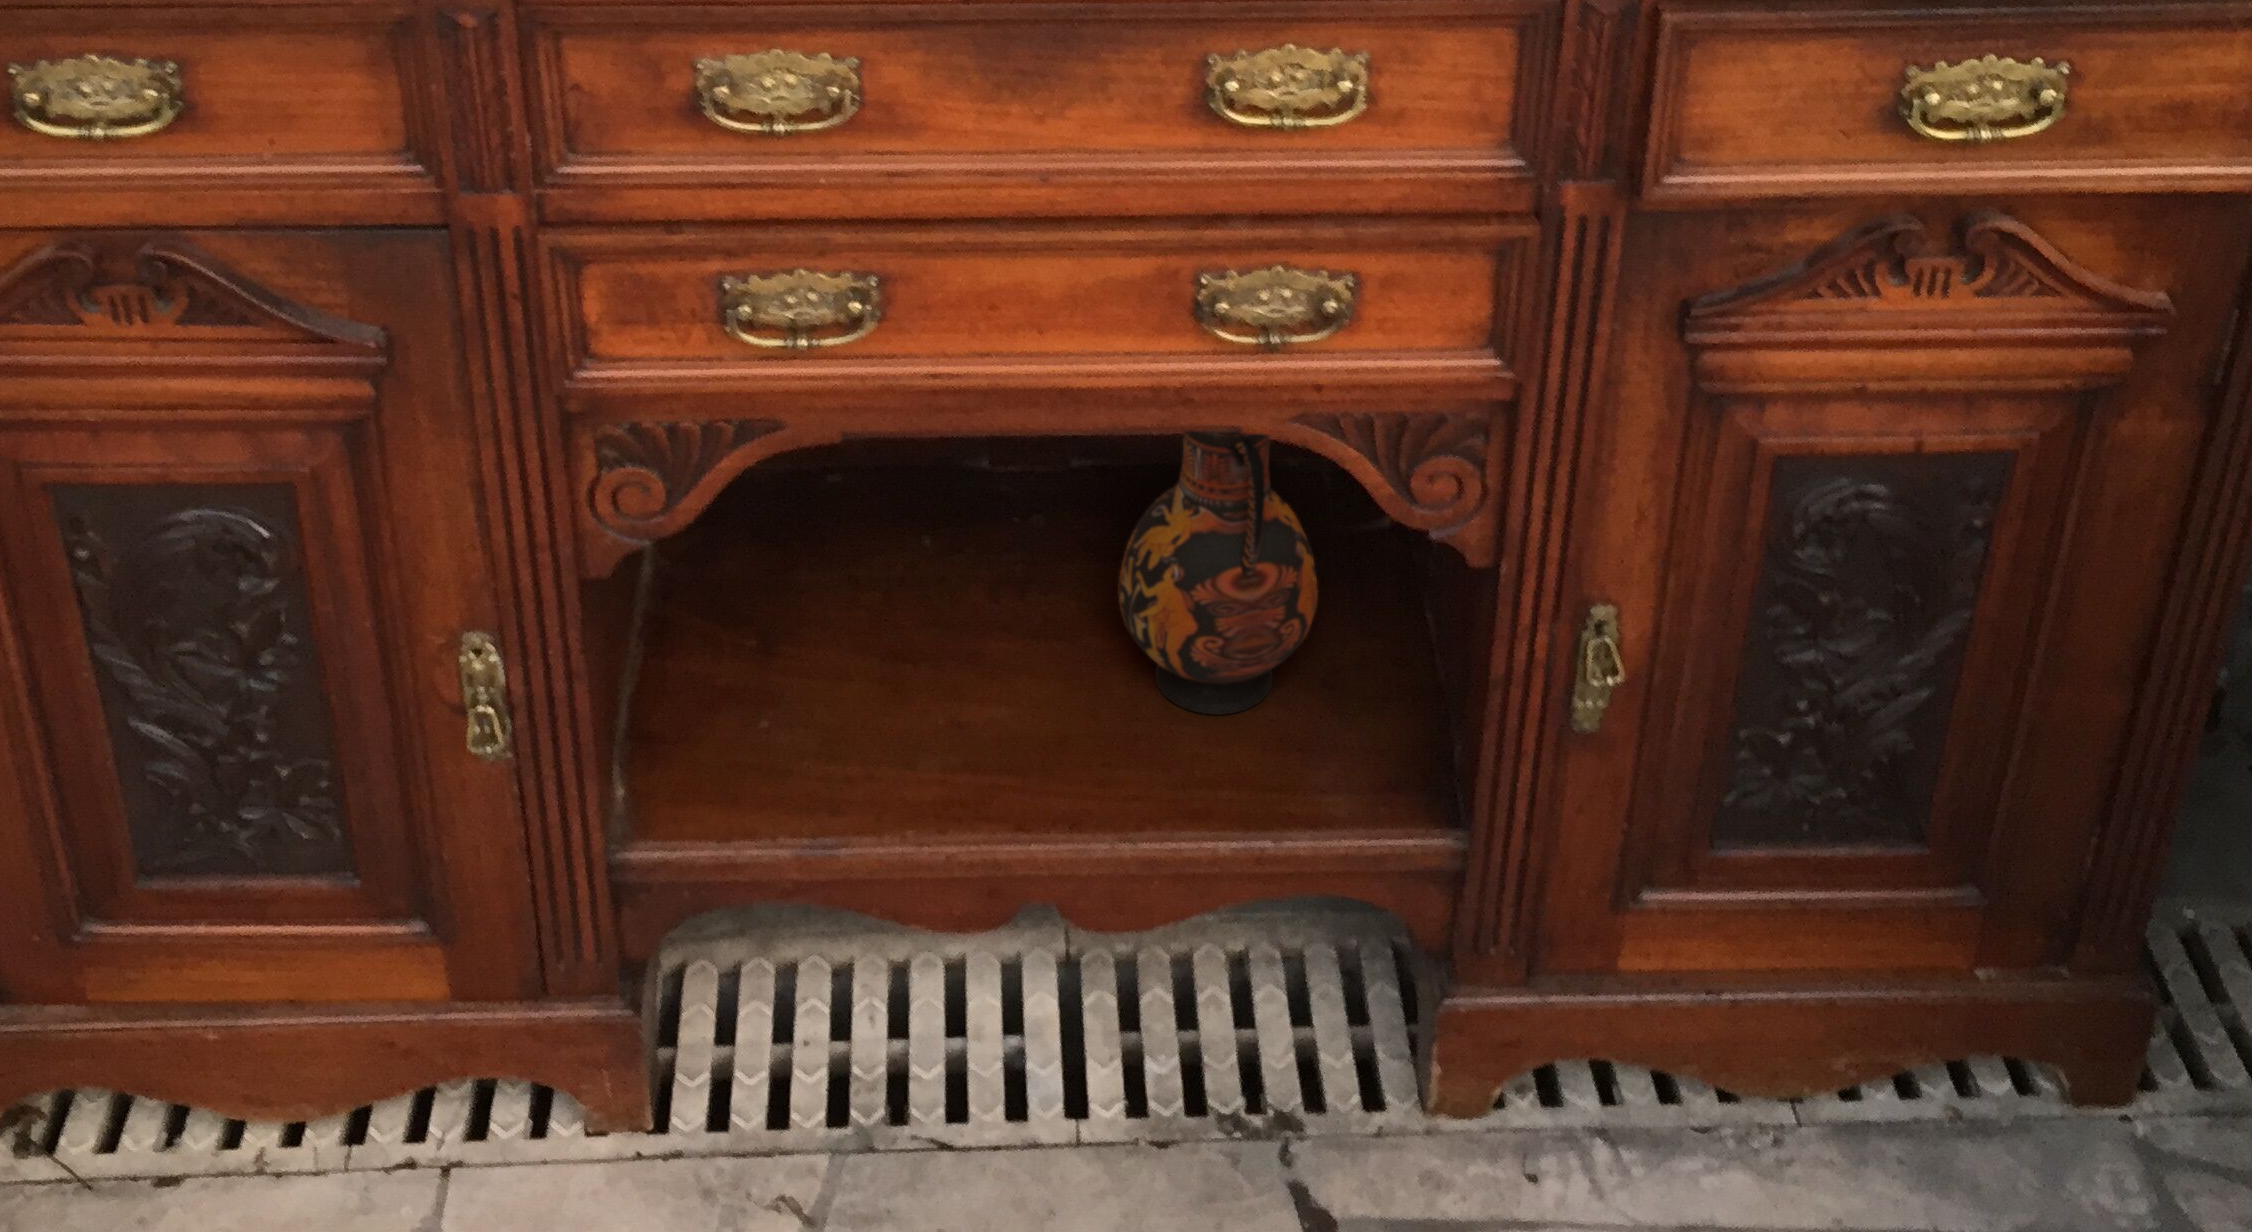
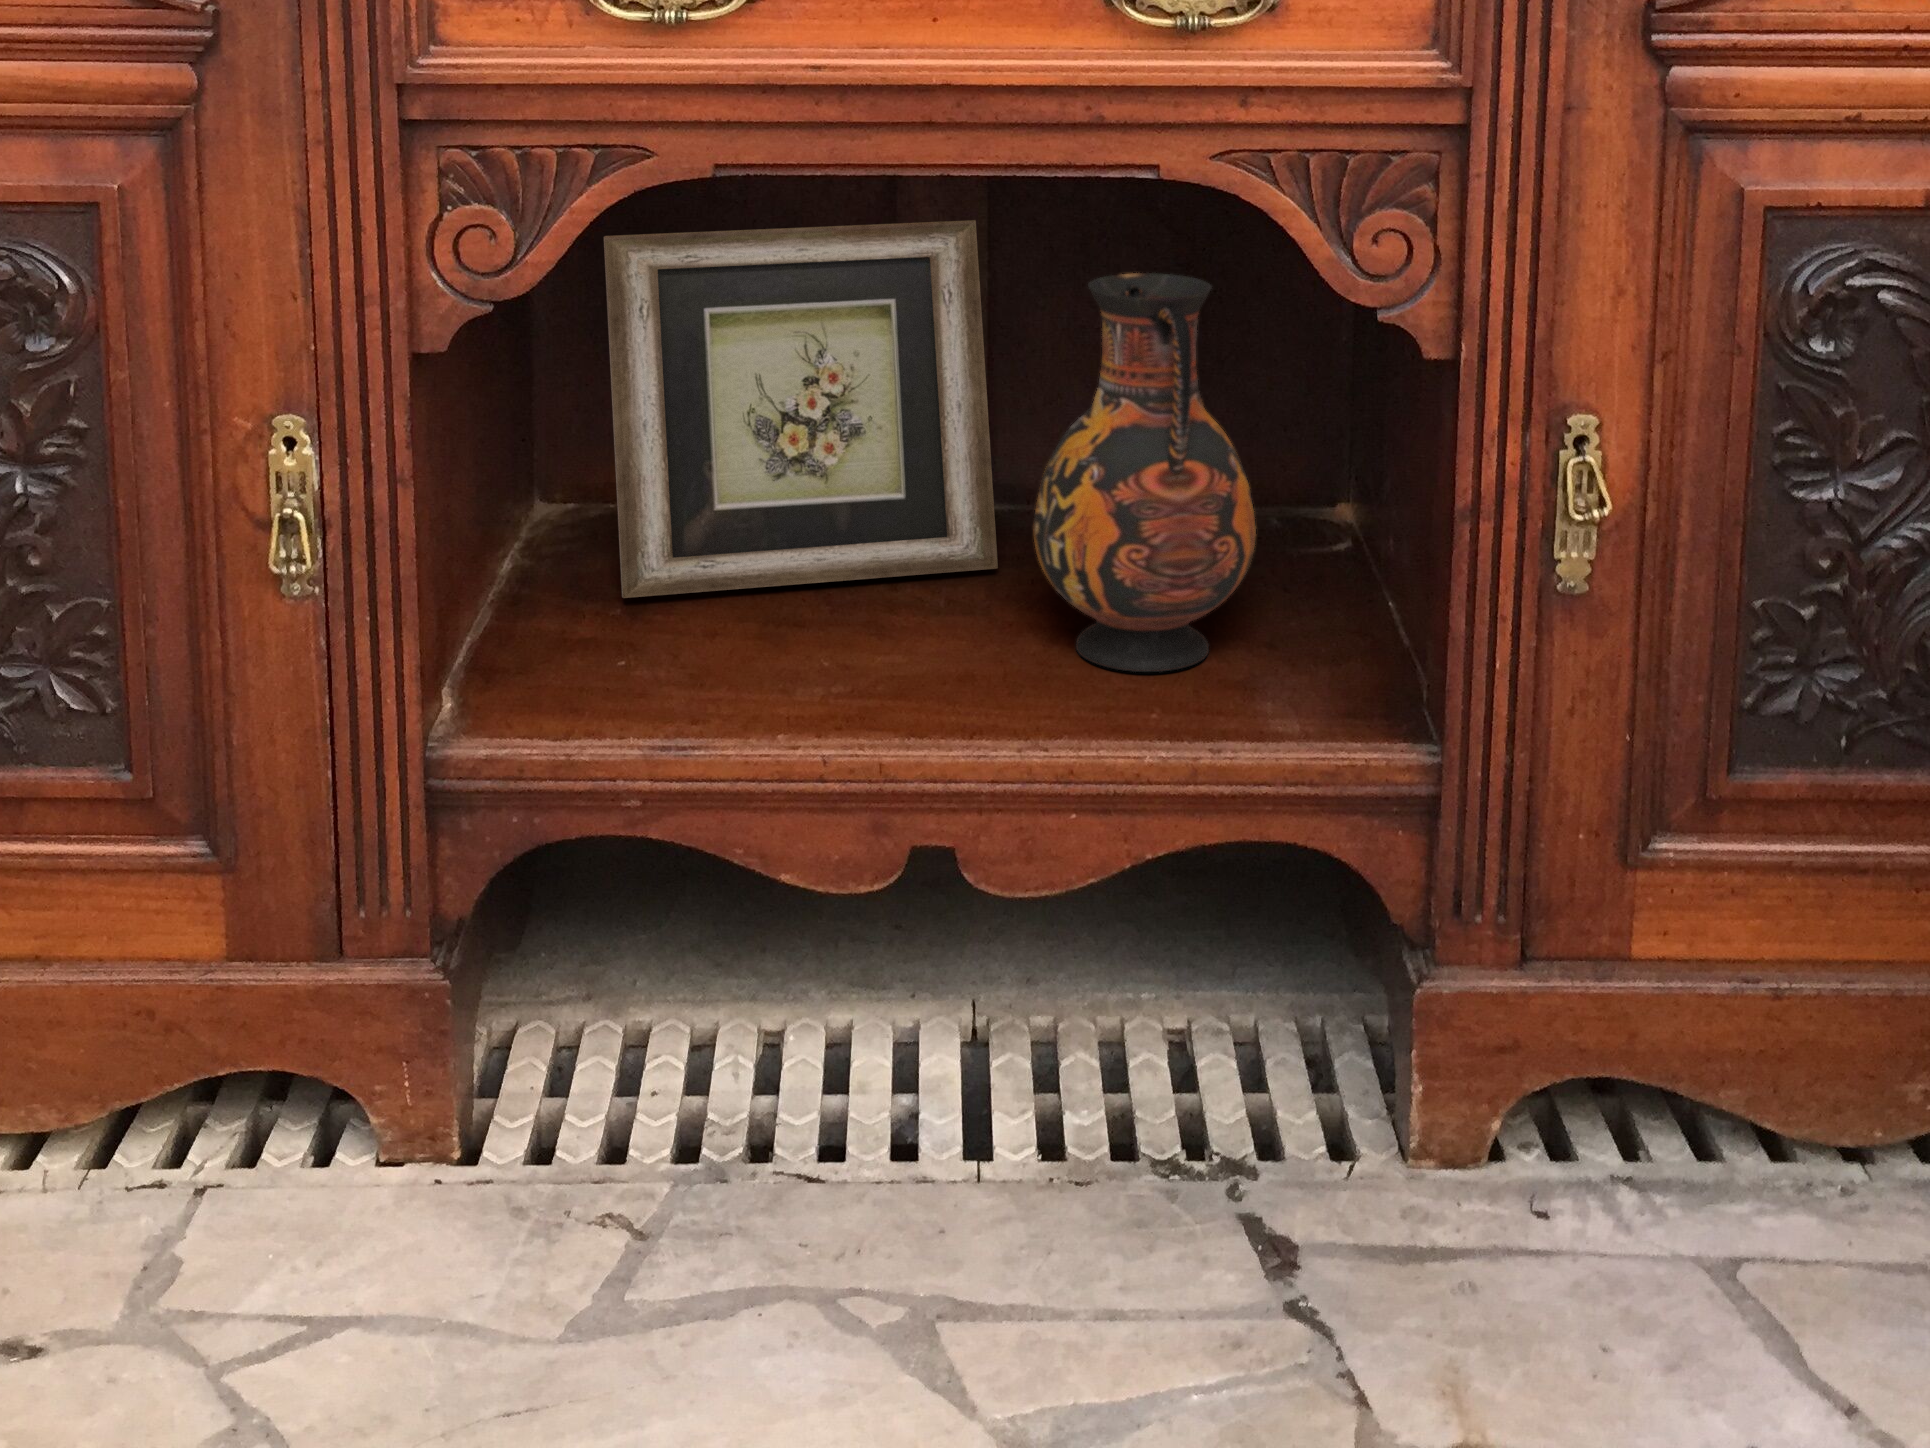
picture frame: none [708,252,1082,619] -> present [604,220,998,598]

